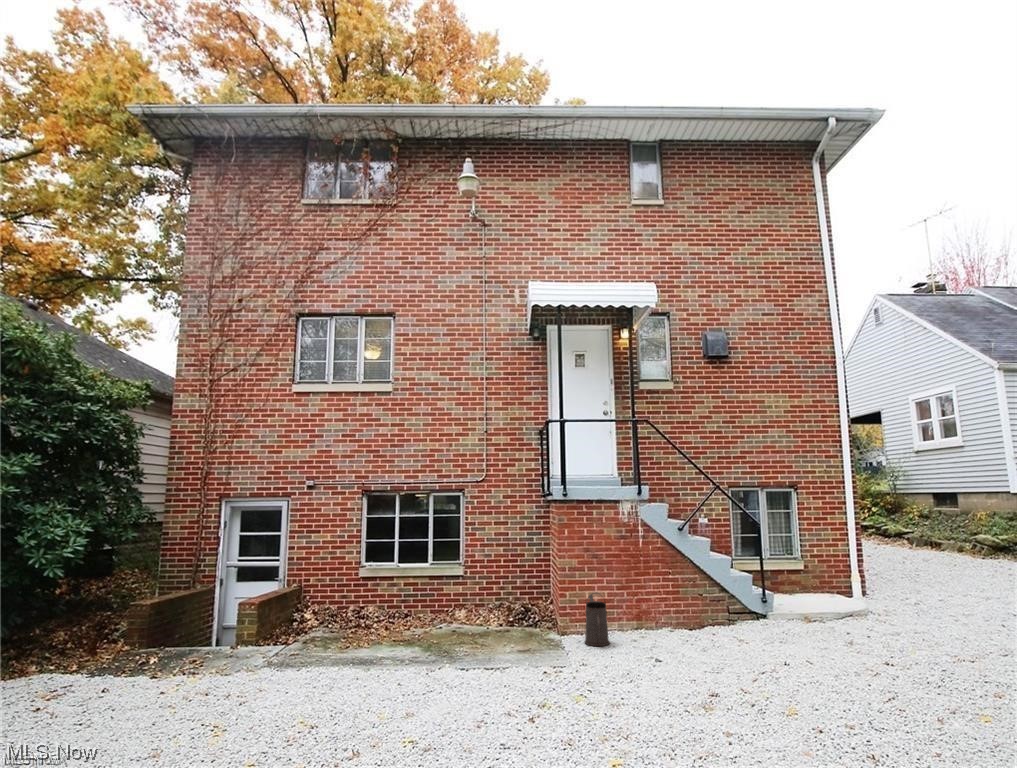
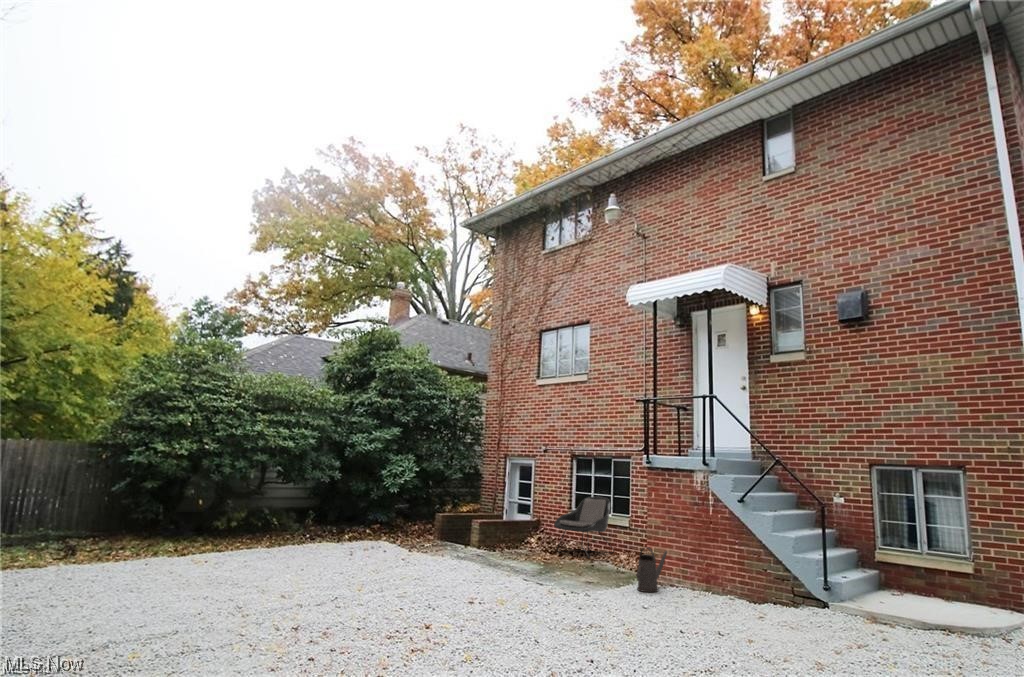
lounge chair: none [376,543,445,626] -> present [554,496,614,558]

